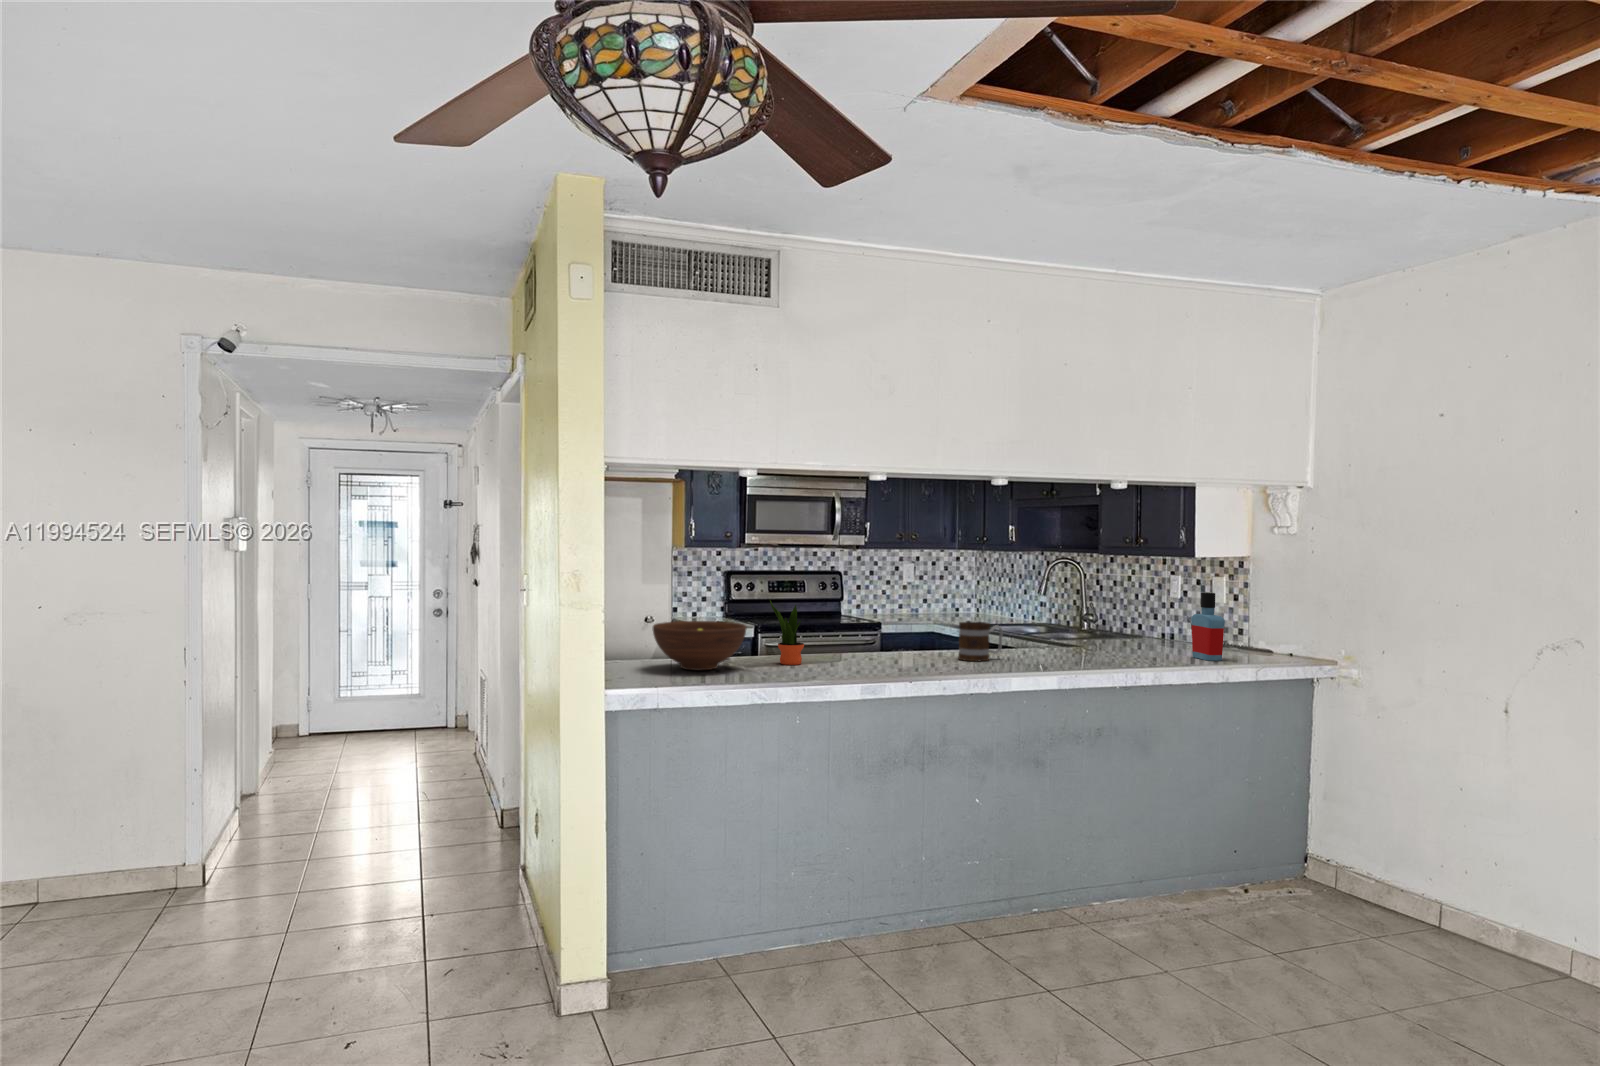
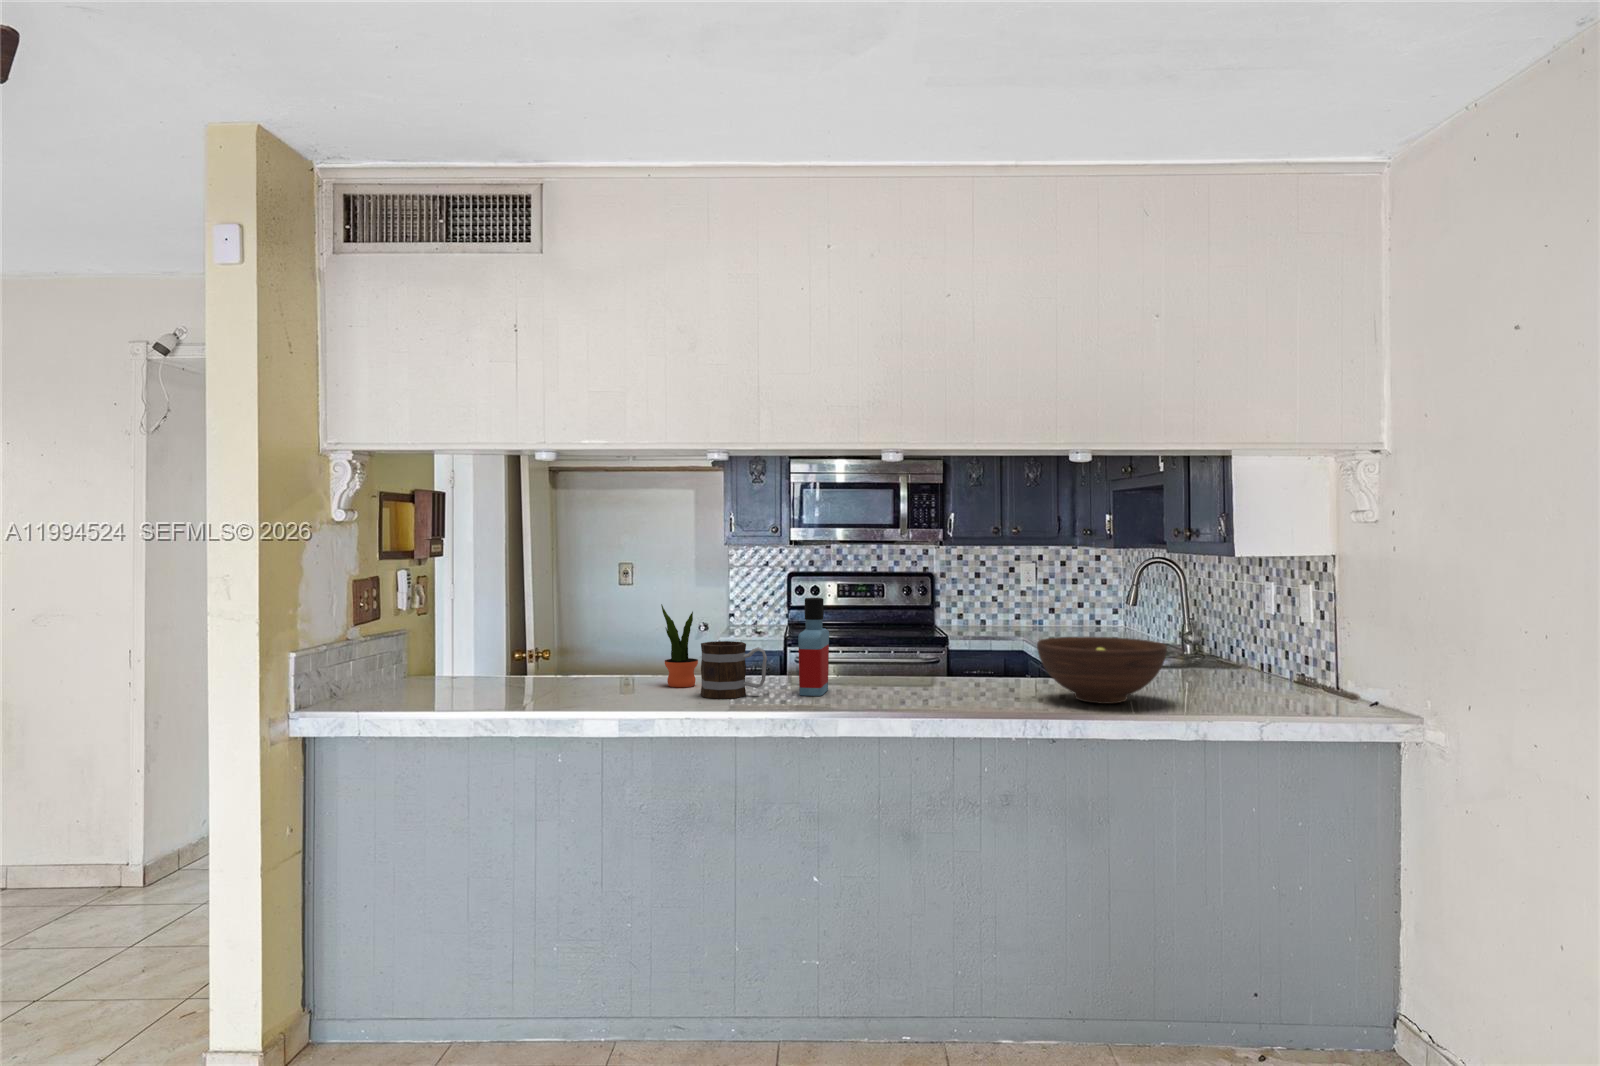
bottle: present [1191,592,1225,661] -> present [798,598,829,696]
fruit bowl: present [653,621,746,670] -> present [1037,637,1167,704]
mug: present [958,622,1003,661] -> present [701,641,767,699]

